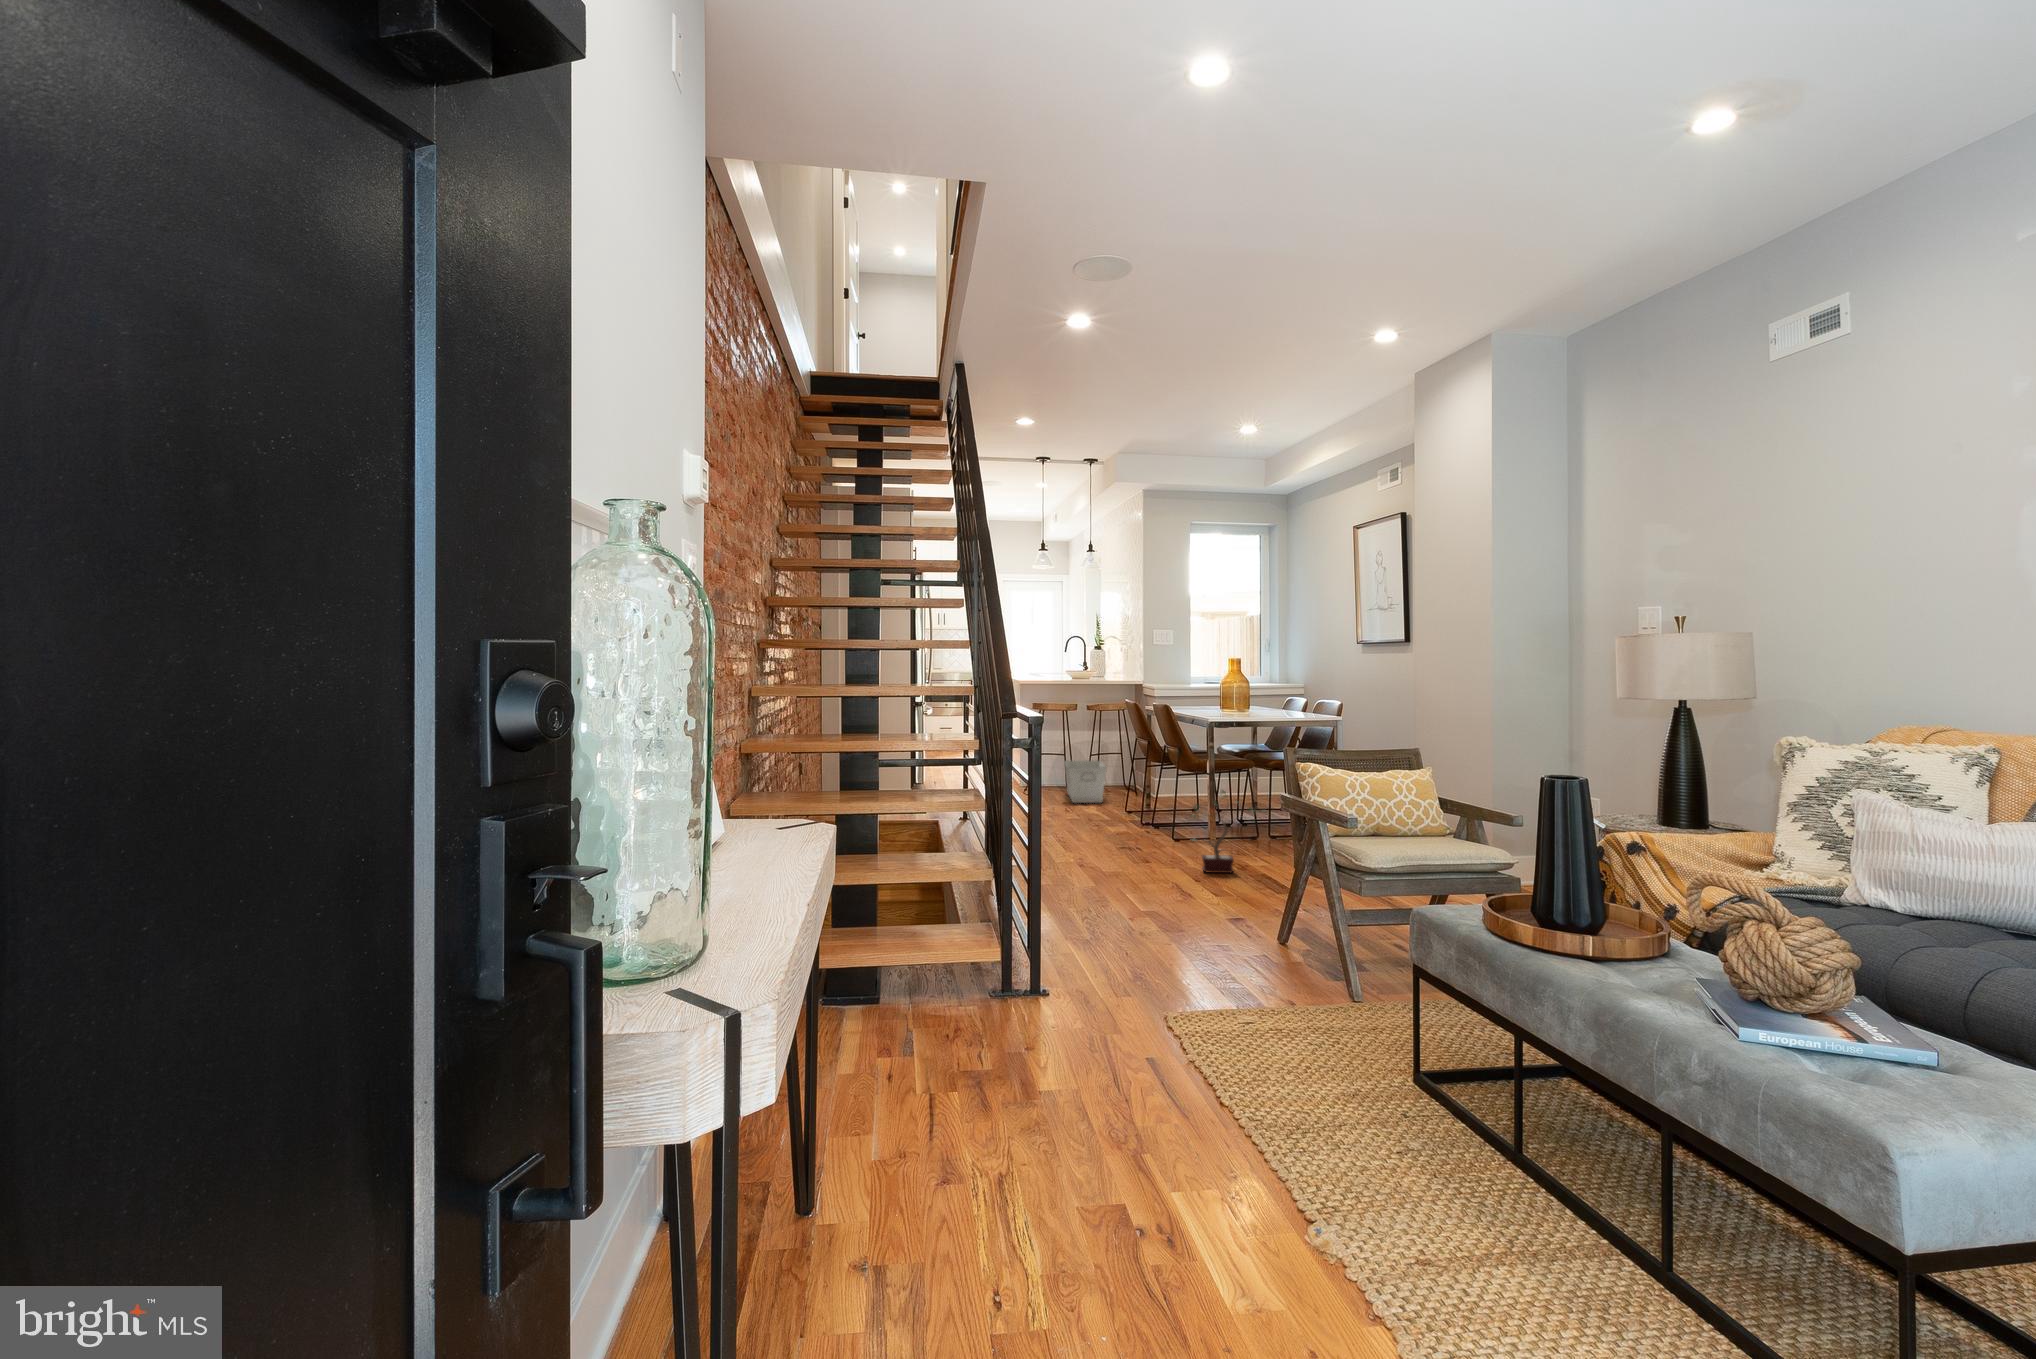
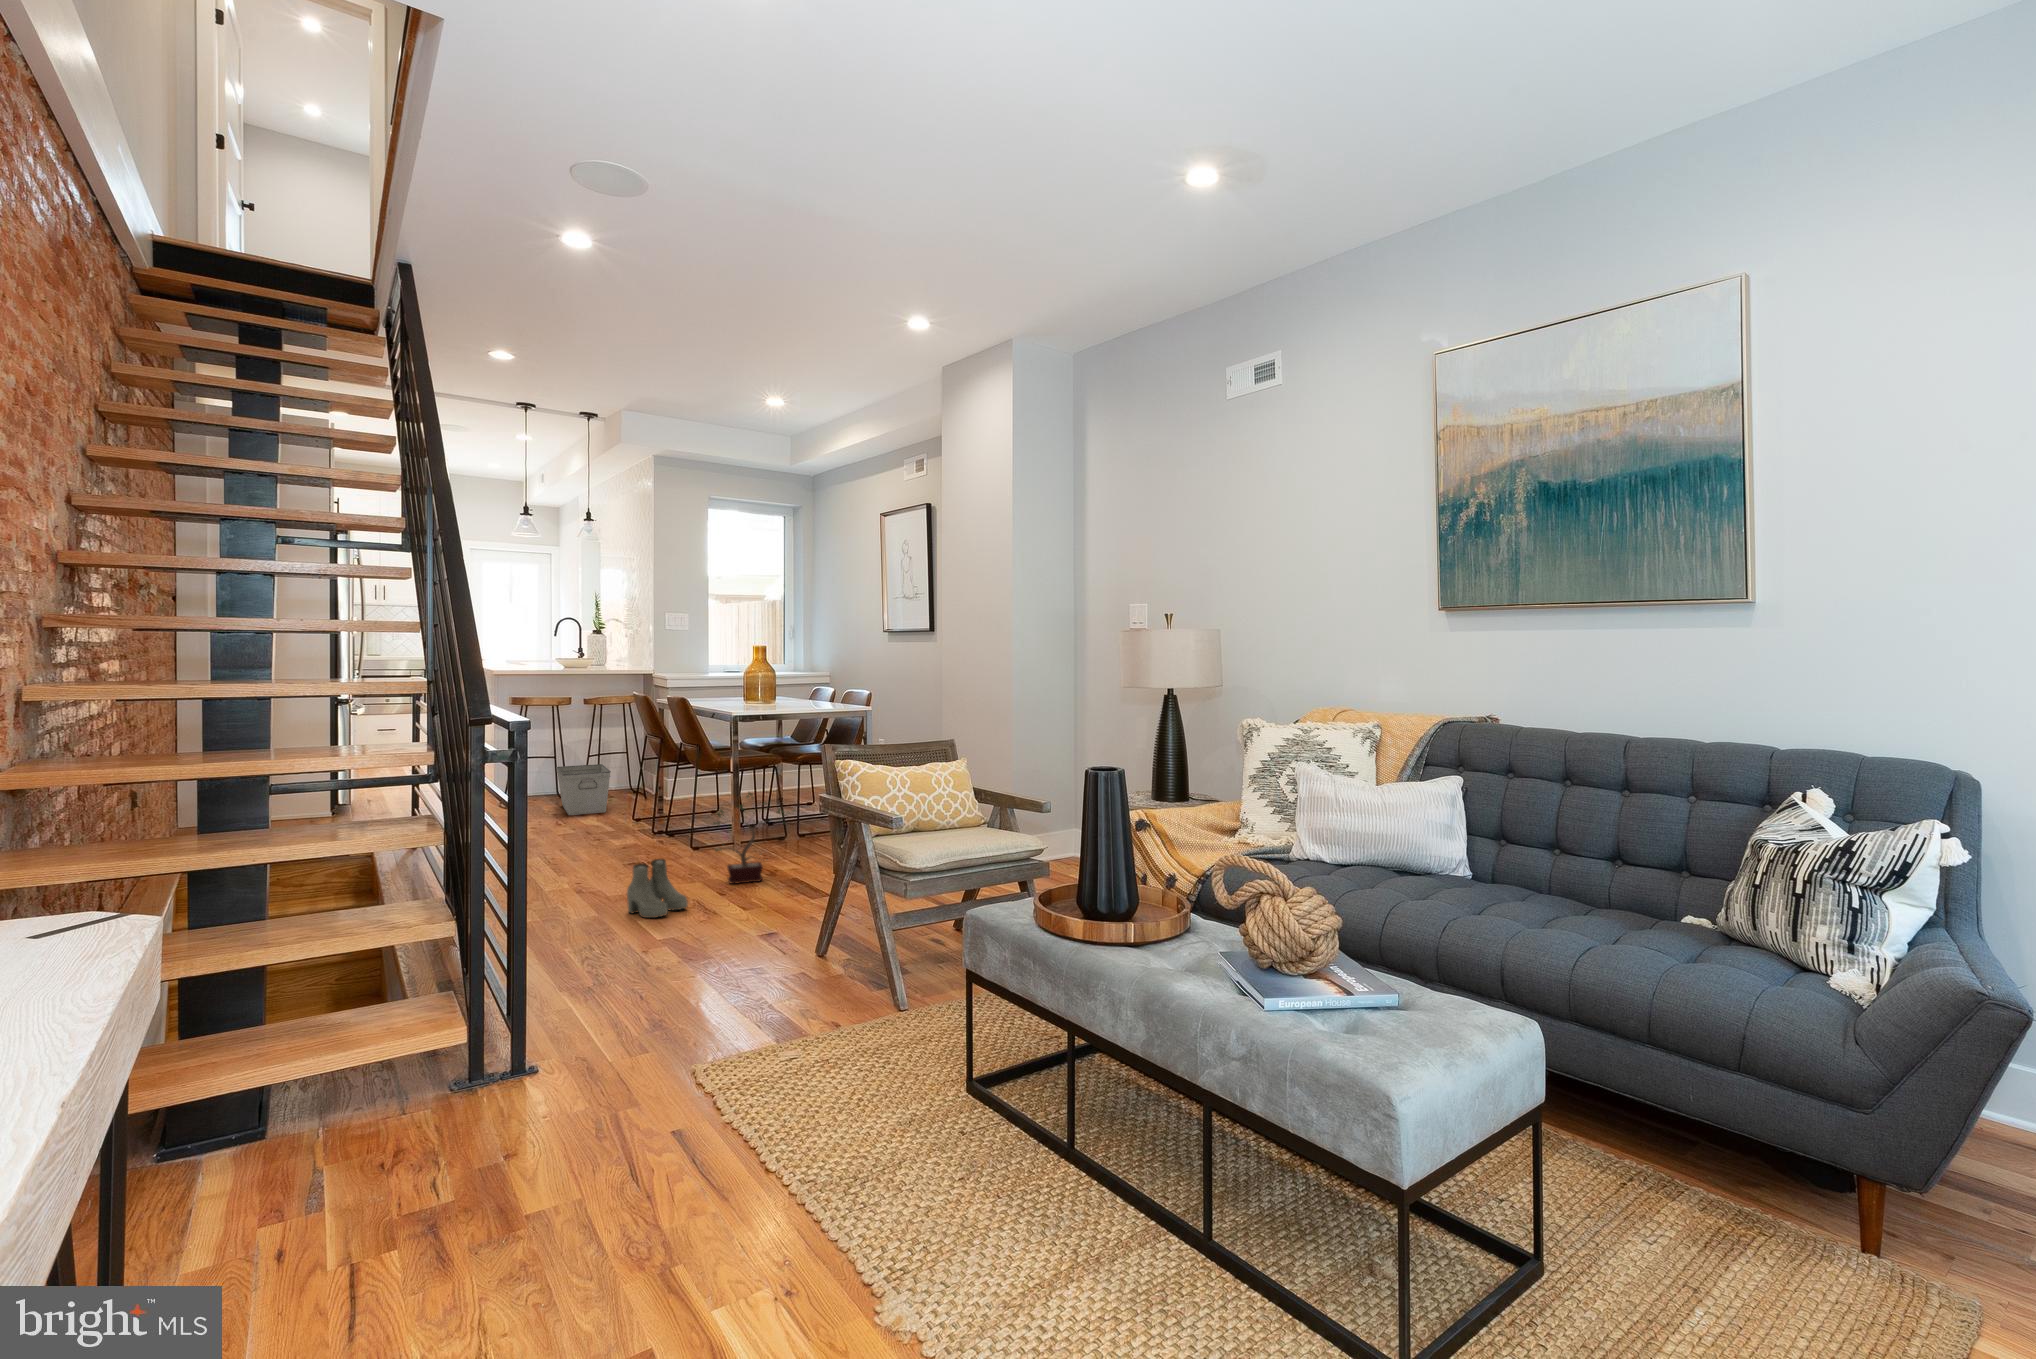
boots: none [1116,842,1167,892] -> present [627,859,688,918]

